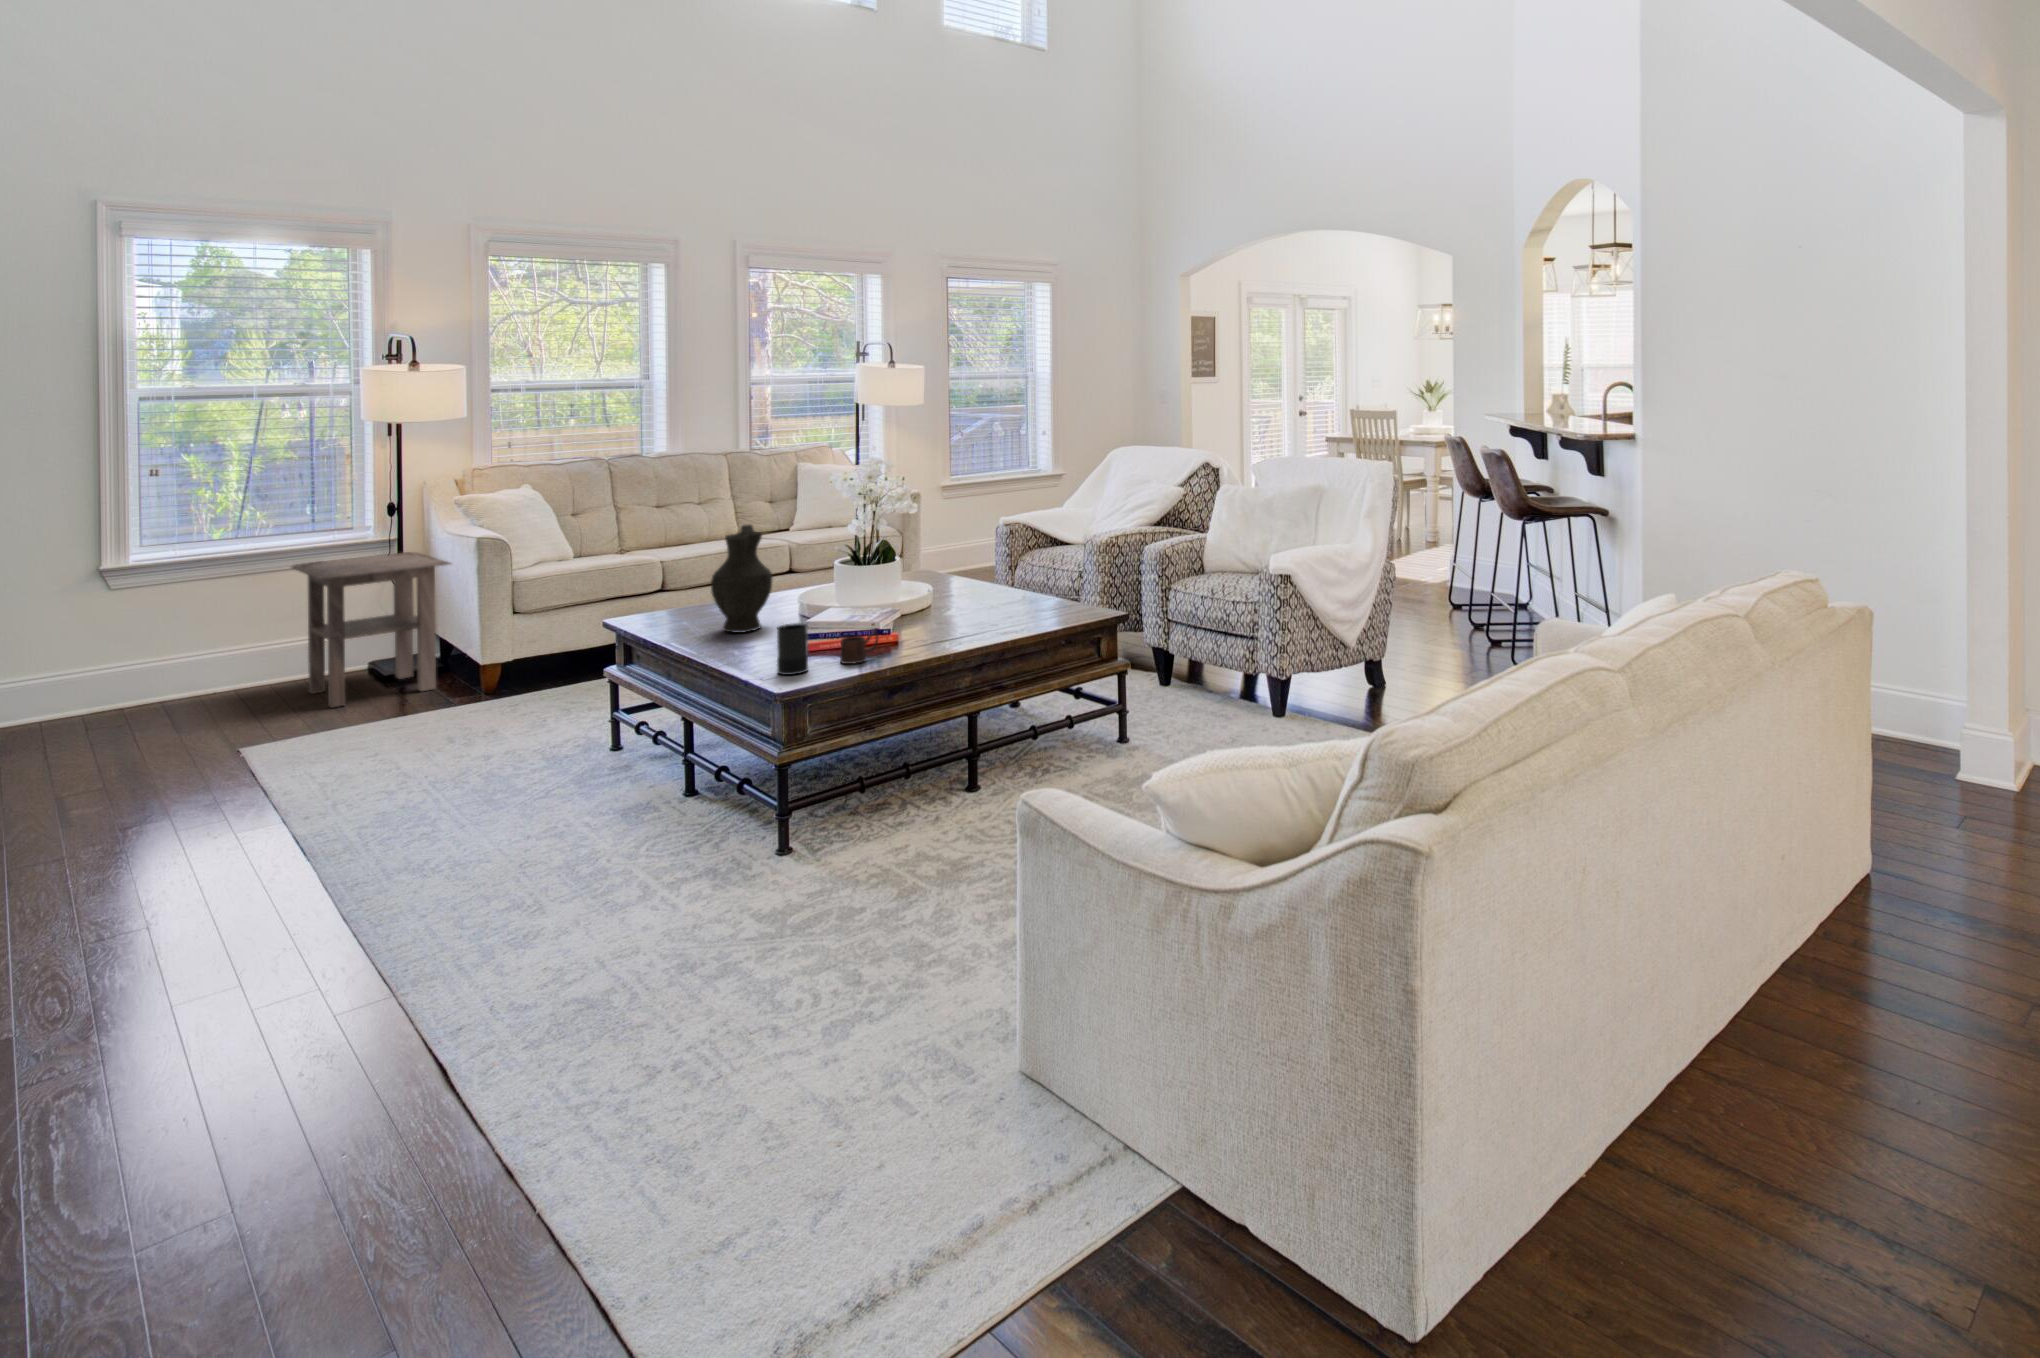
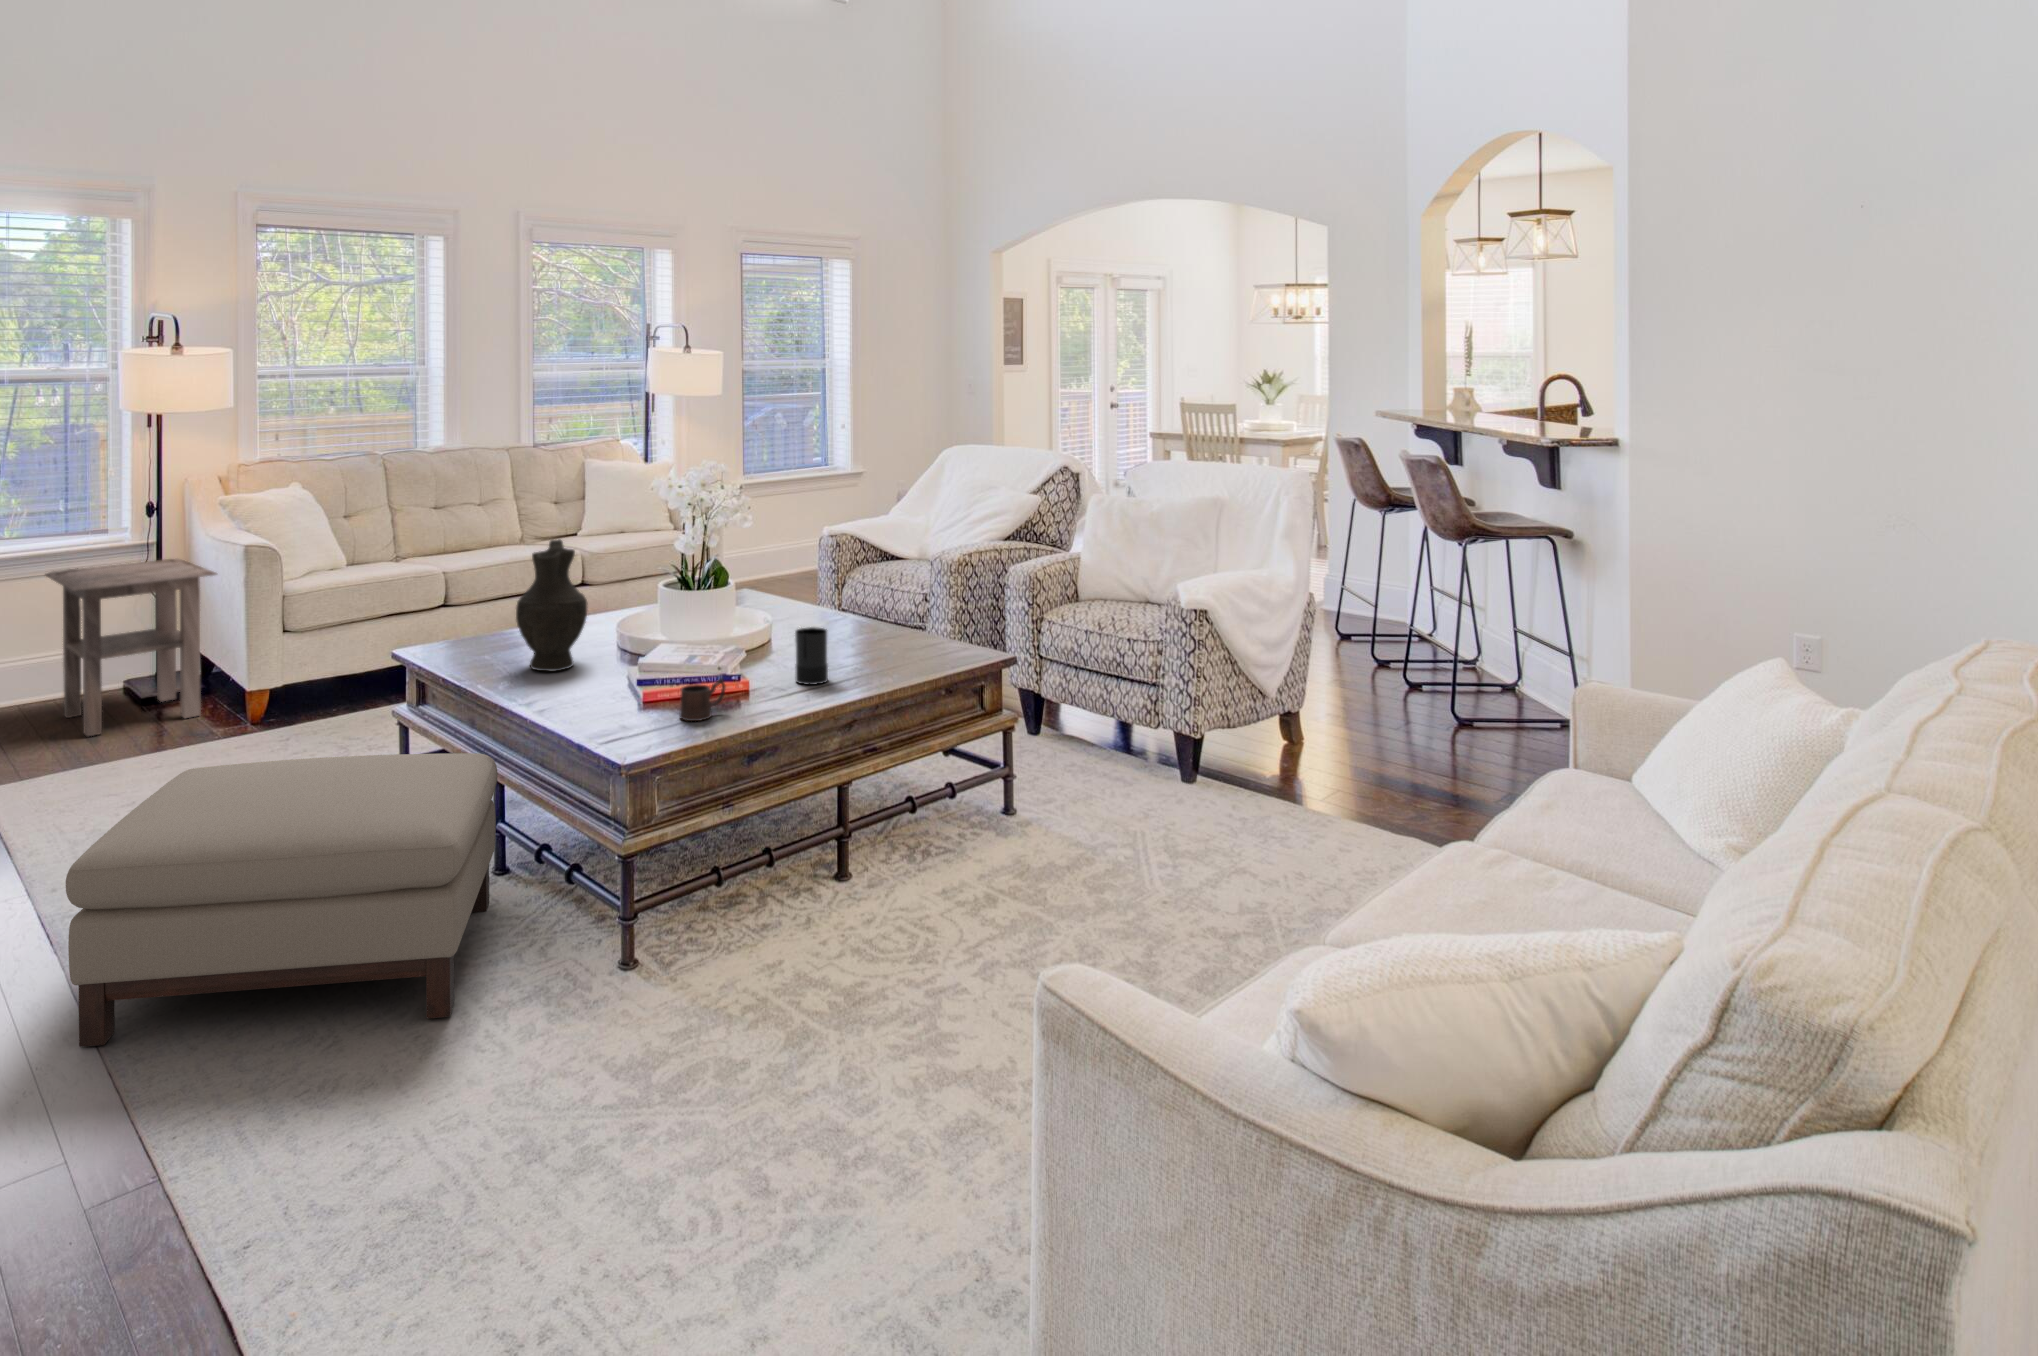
candle: present [777,623,808,675] -> present [795,627,828,685]
ottoman: none [328,695,690,920] -> present [66,753,498,1047]

